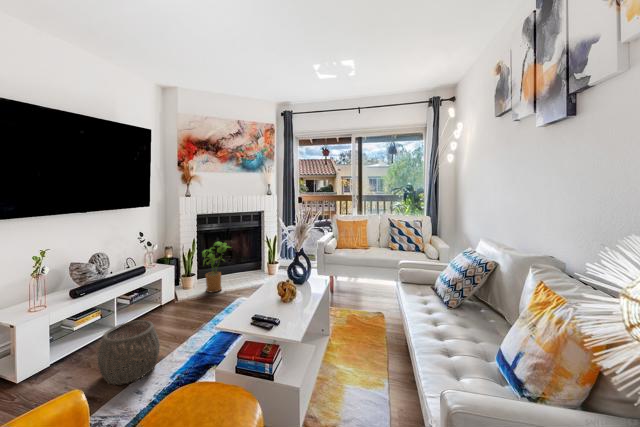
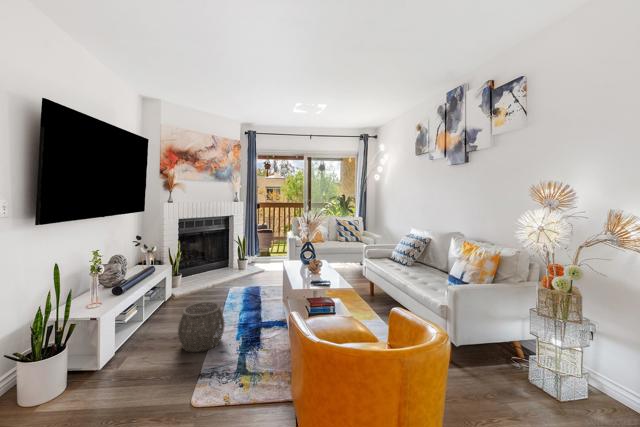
house plant: present [202,242,230,292] -> none [191,243,219,289]

